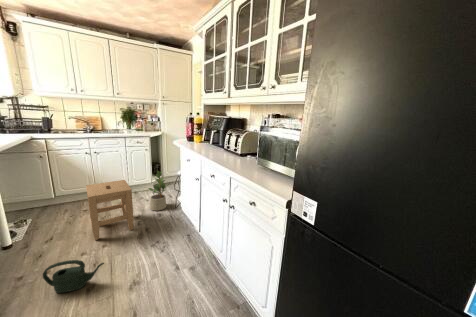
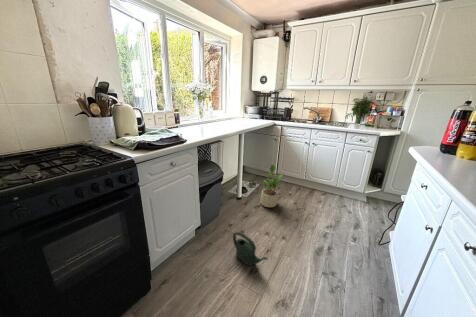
potted plant: present [149,171,166,211] -> present [260,165,283,207]
stool: present [86,180,134,240] -> none [281,174,327,238]

